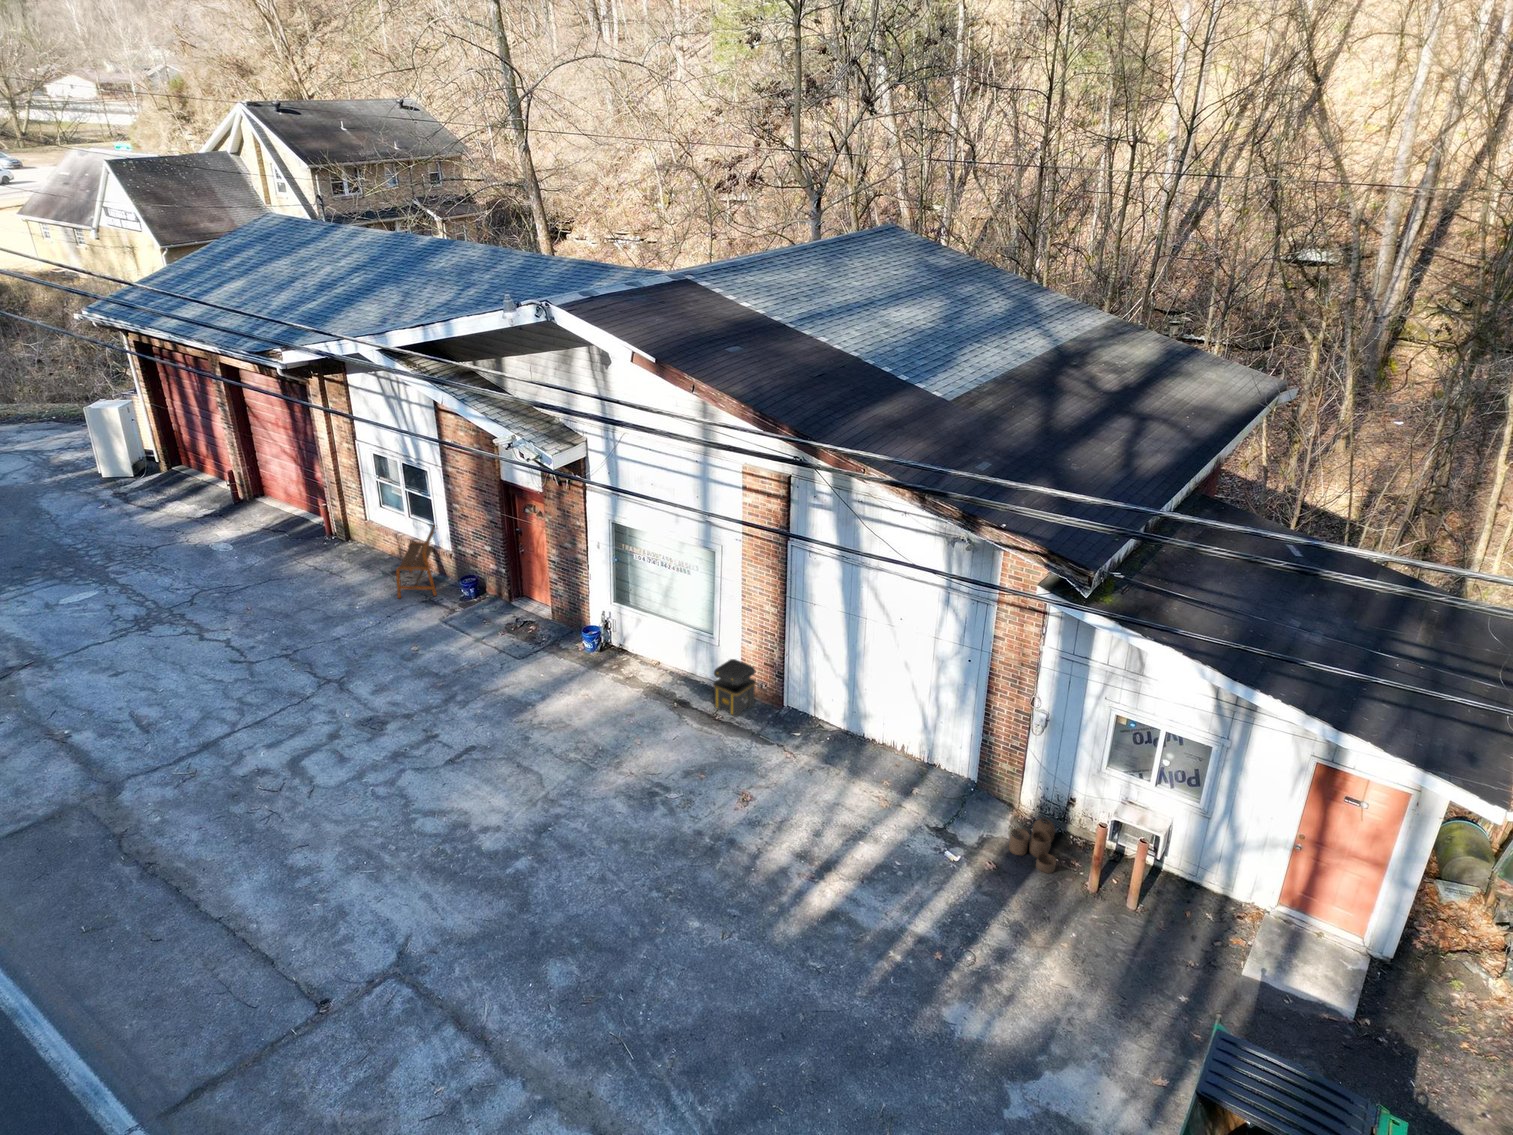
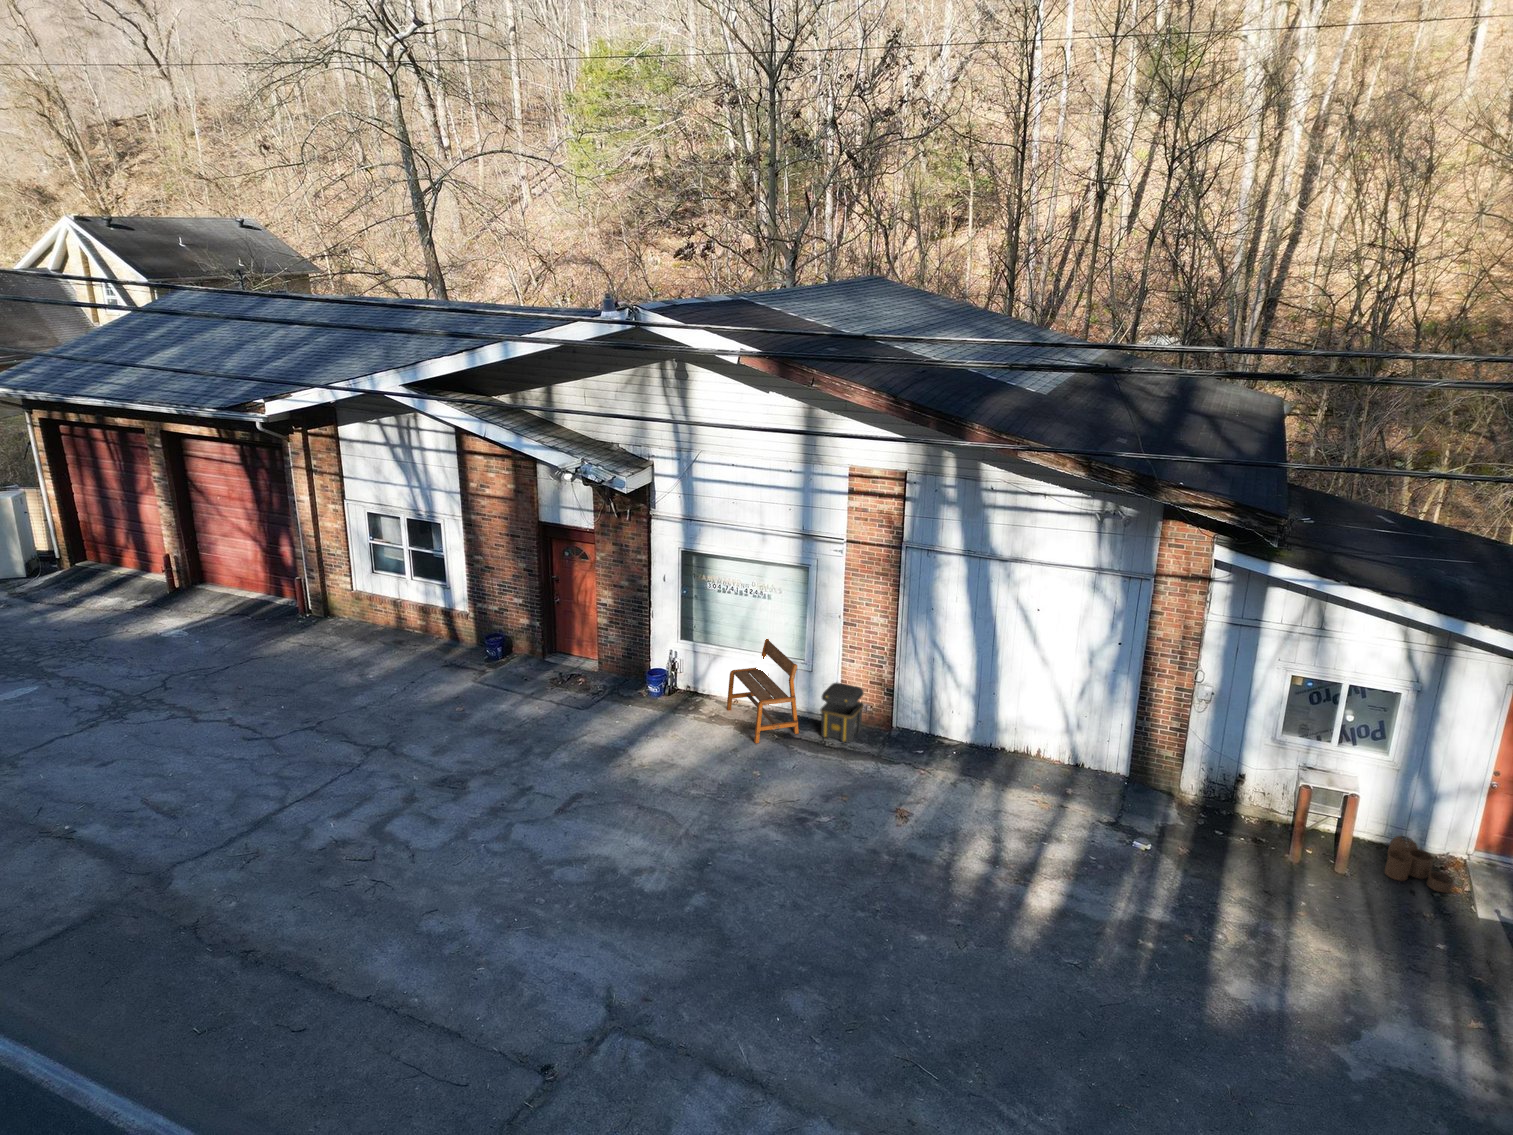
bench: present [396,524,437,598] -> present [727,639,799,743]
woven basket: present [1009,818,1056,873] -> present [1385,836,1454,893]

